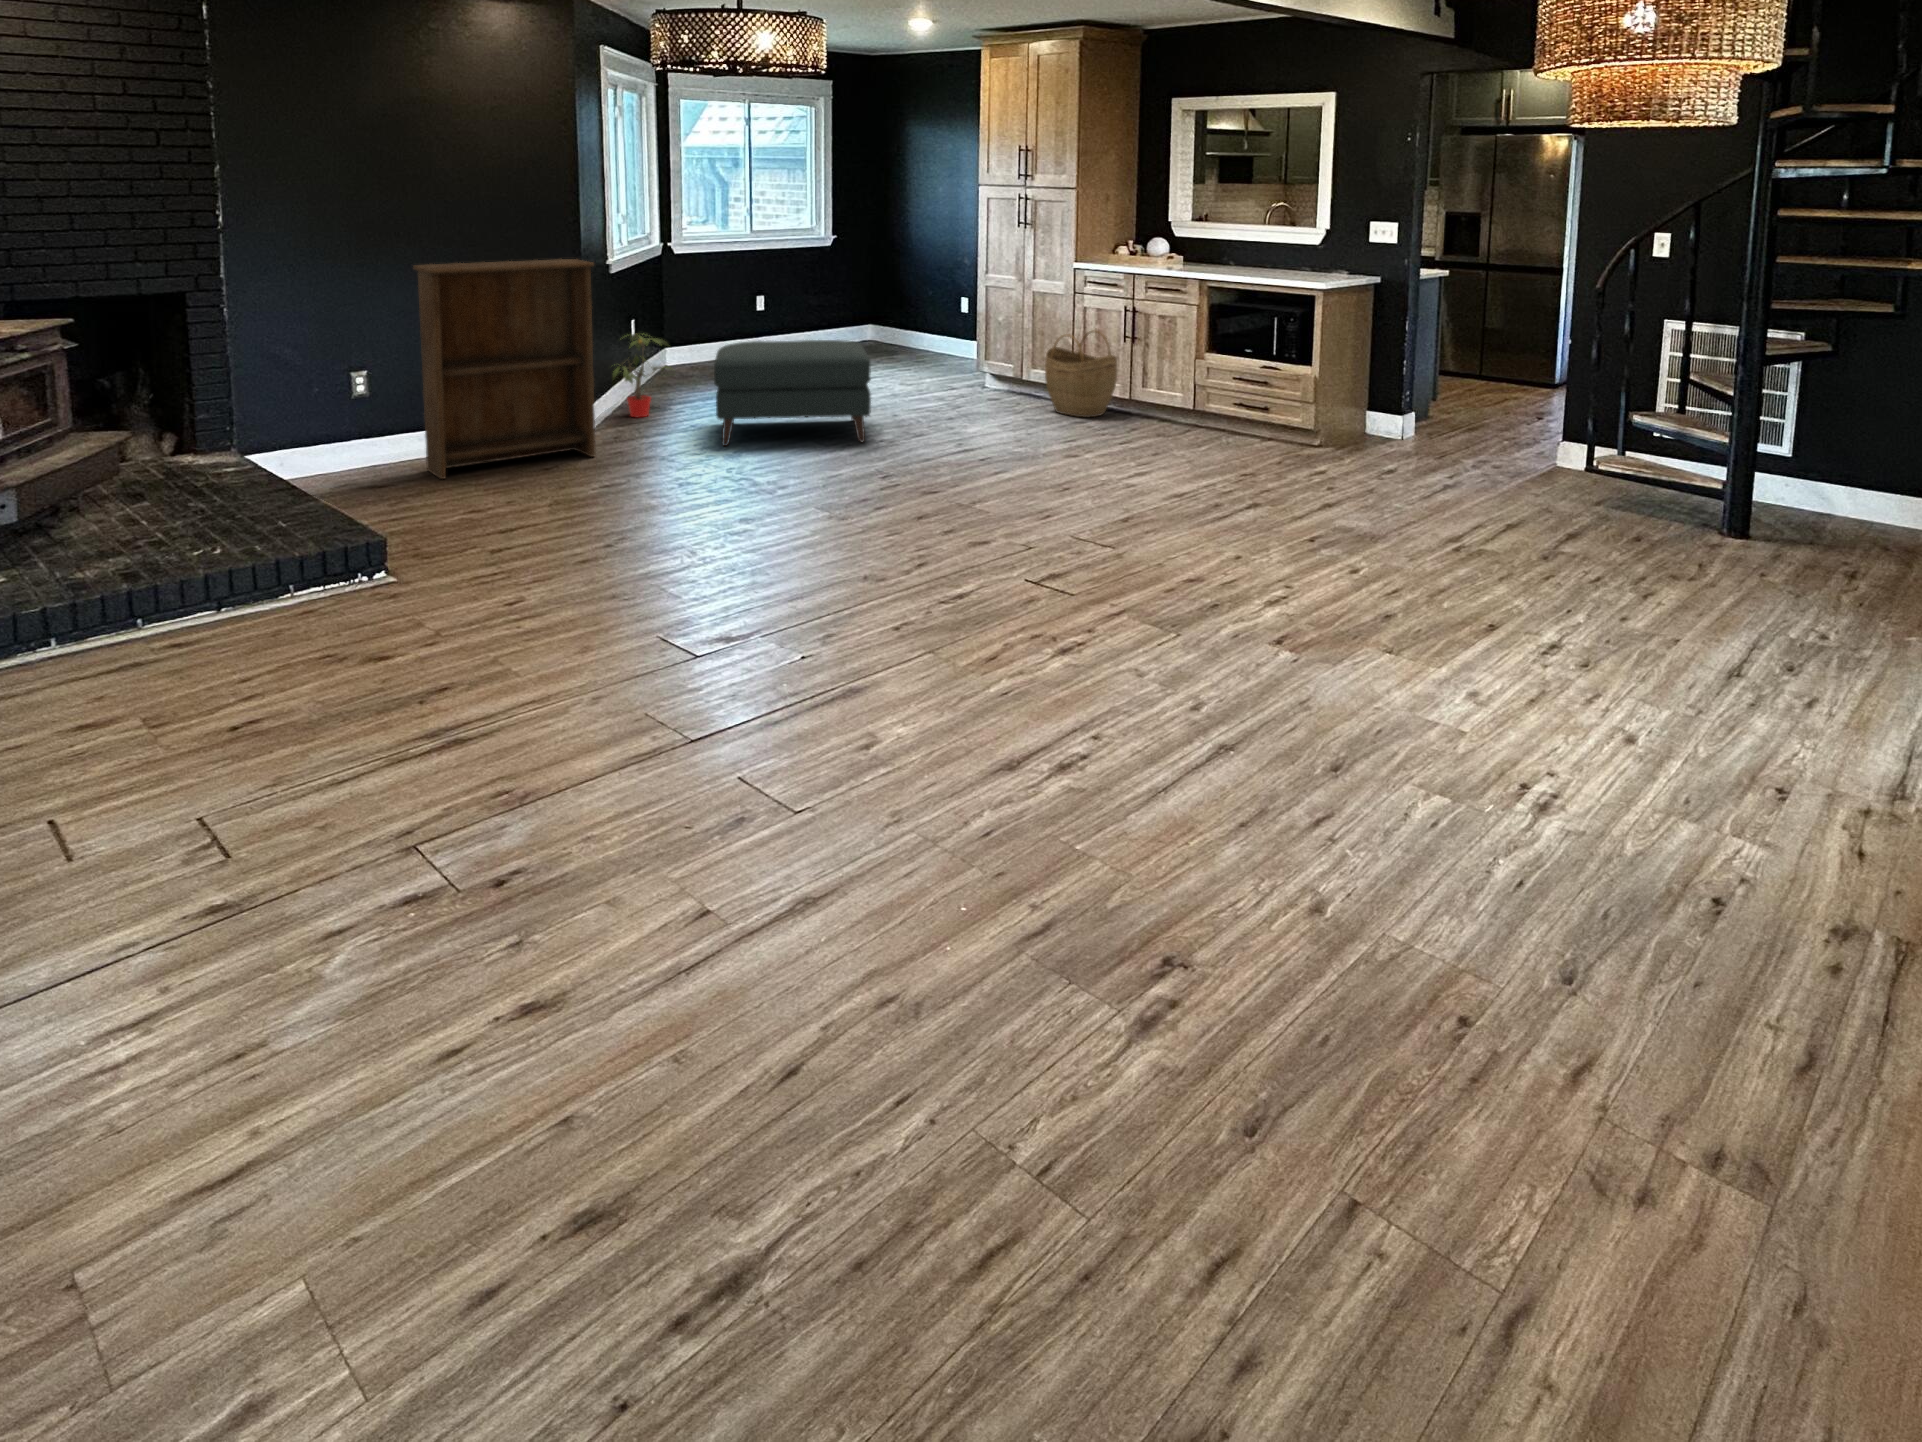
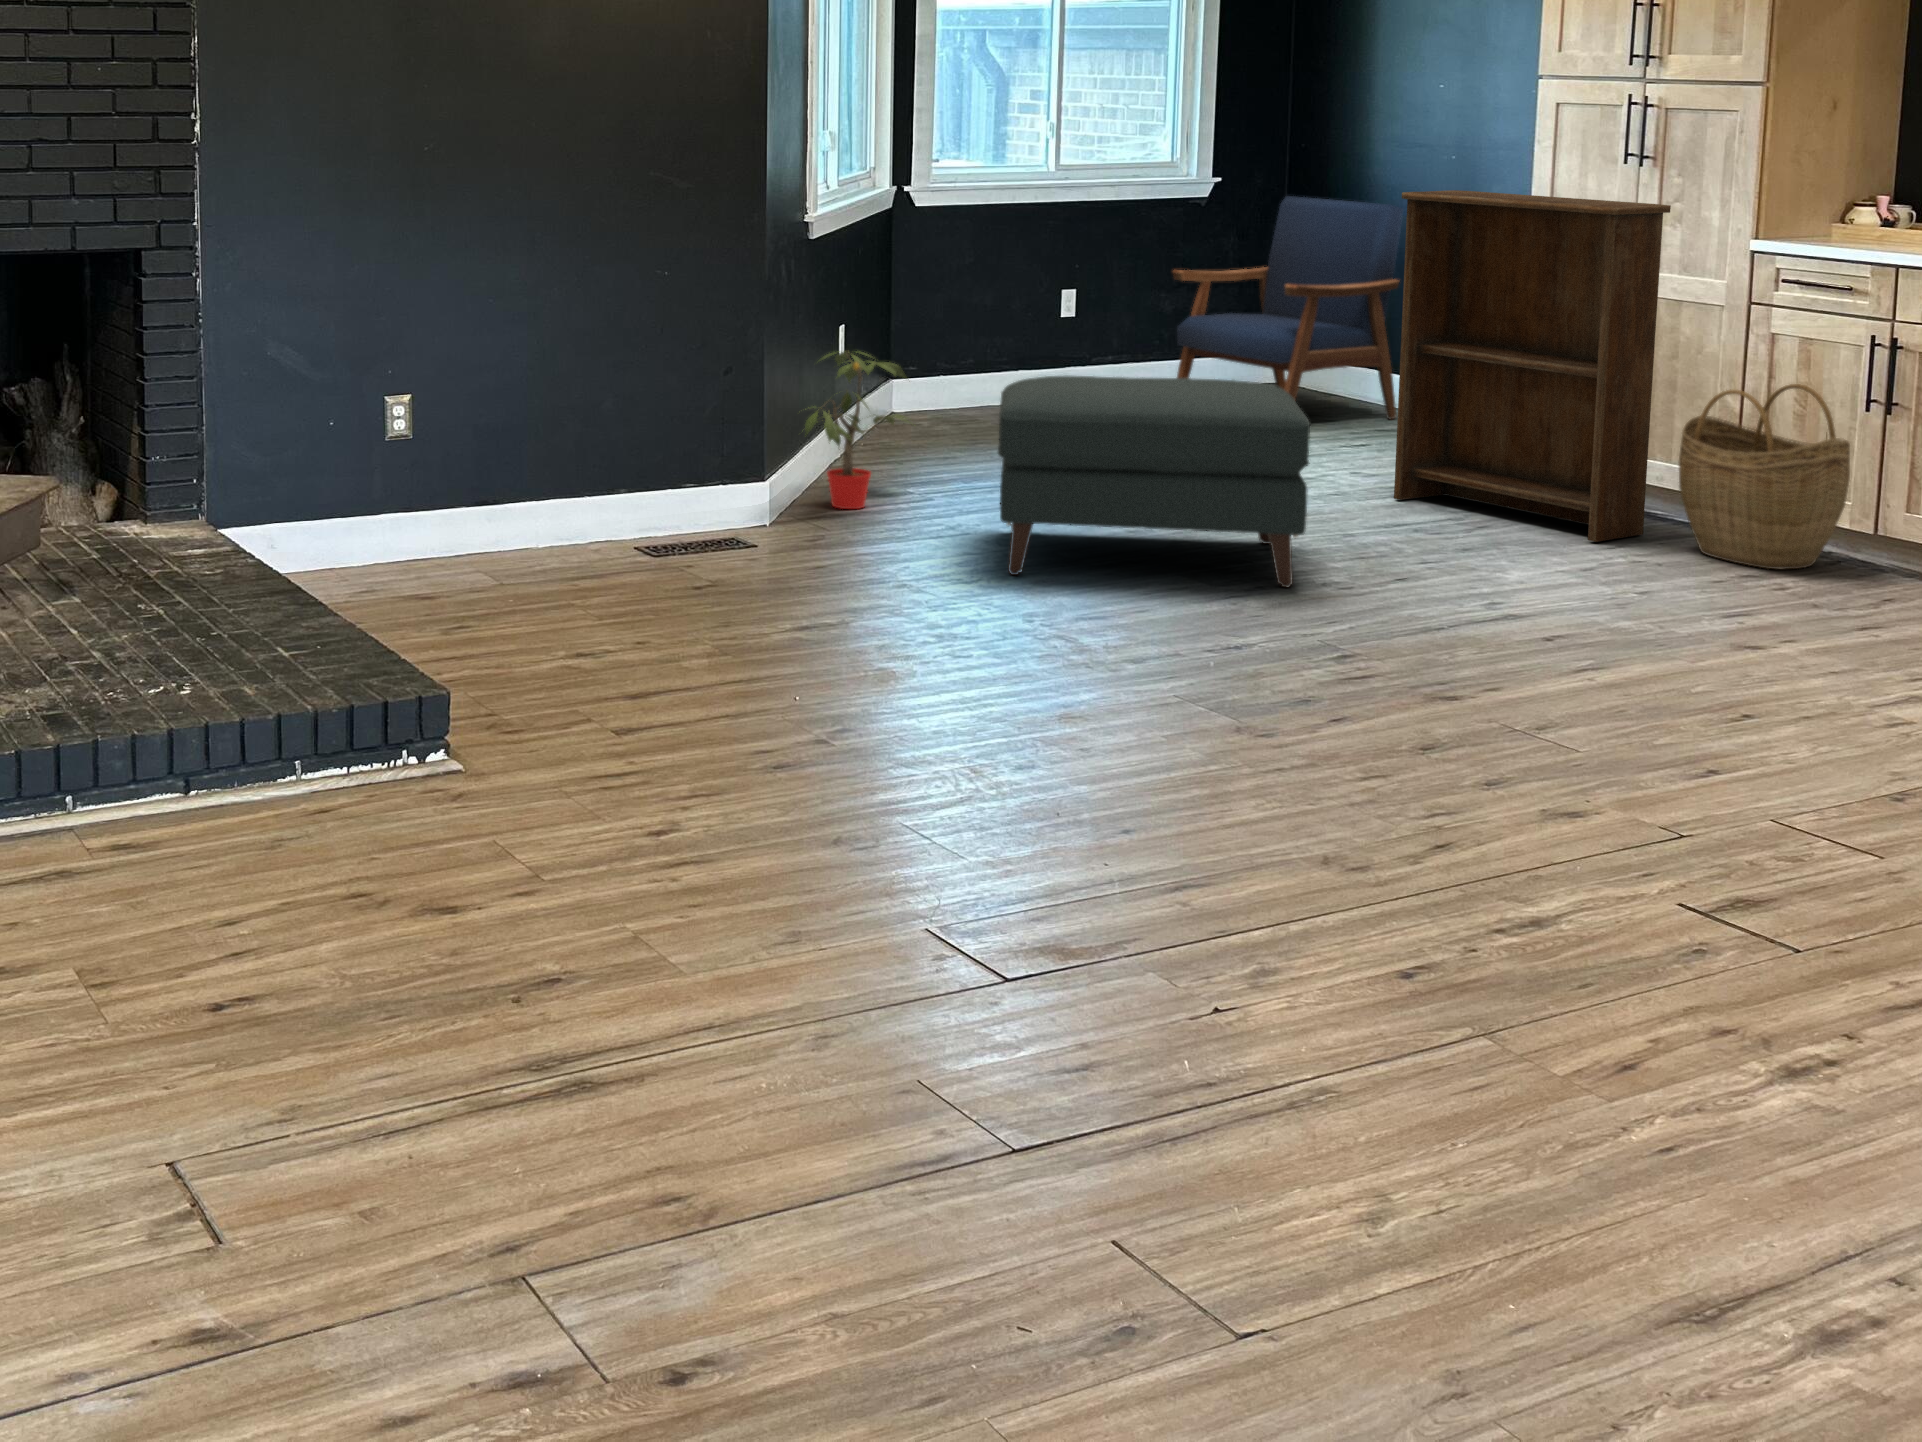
armchair: none [813,245,925,363] -> present [1172,196,1403,420]
bookshelf: present [414,259,596,479] -> present [1394,190,1671,542]

